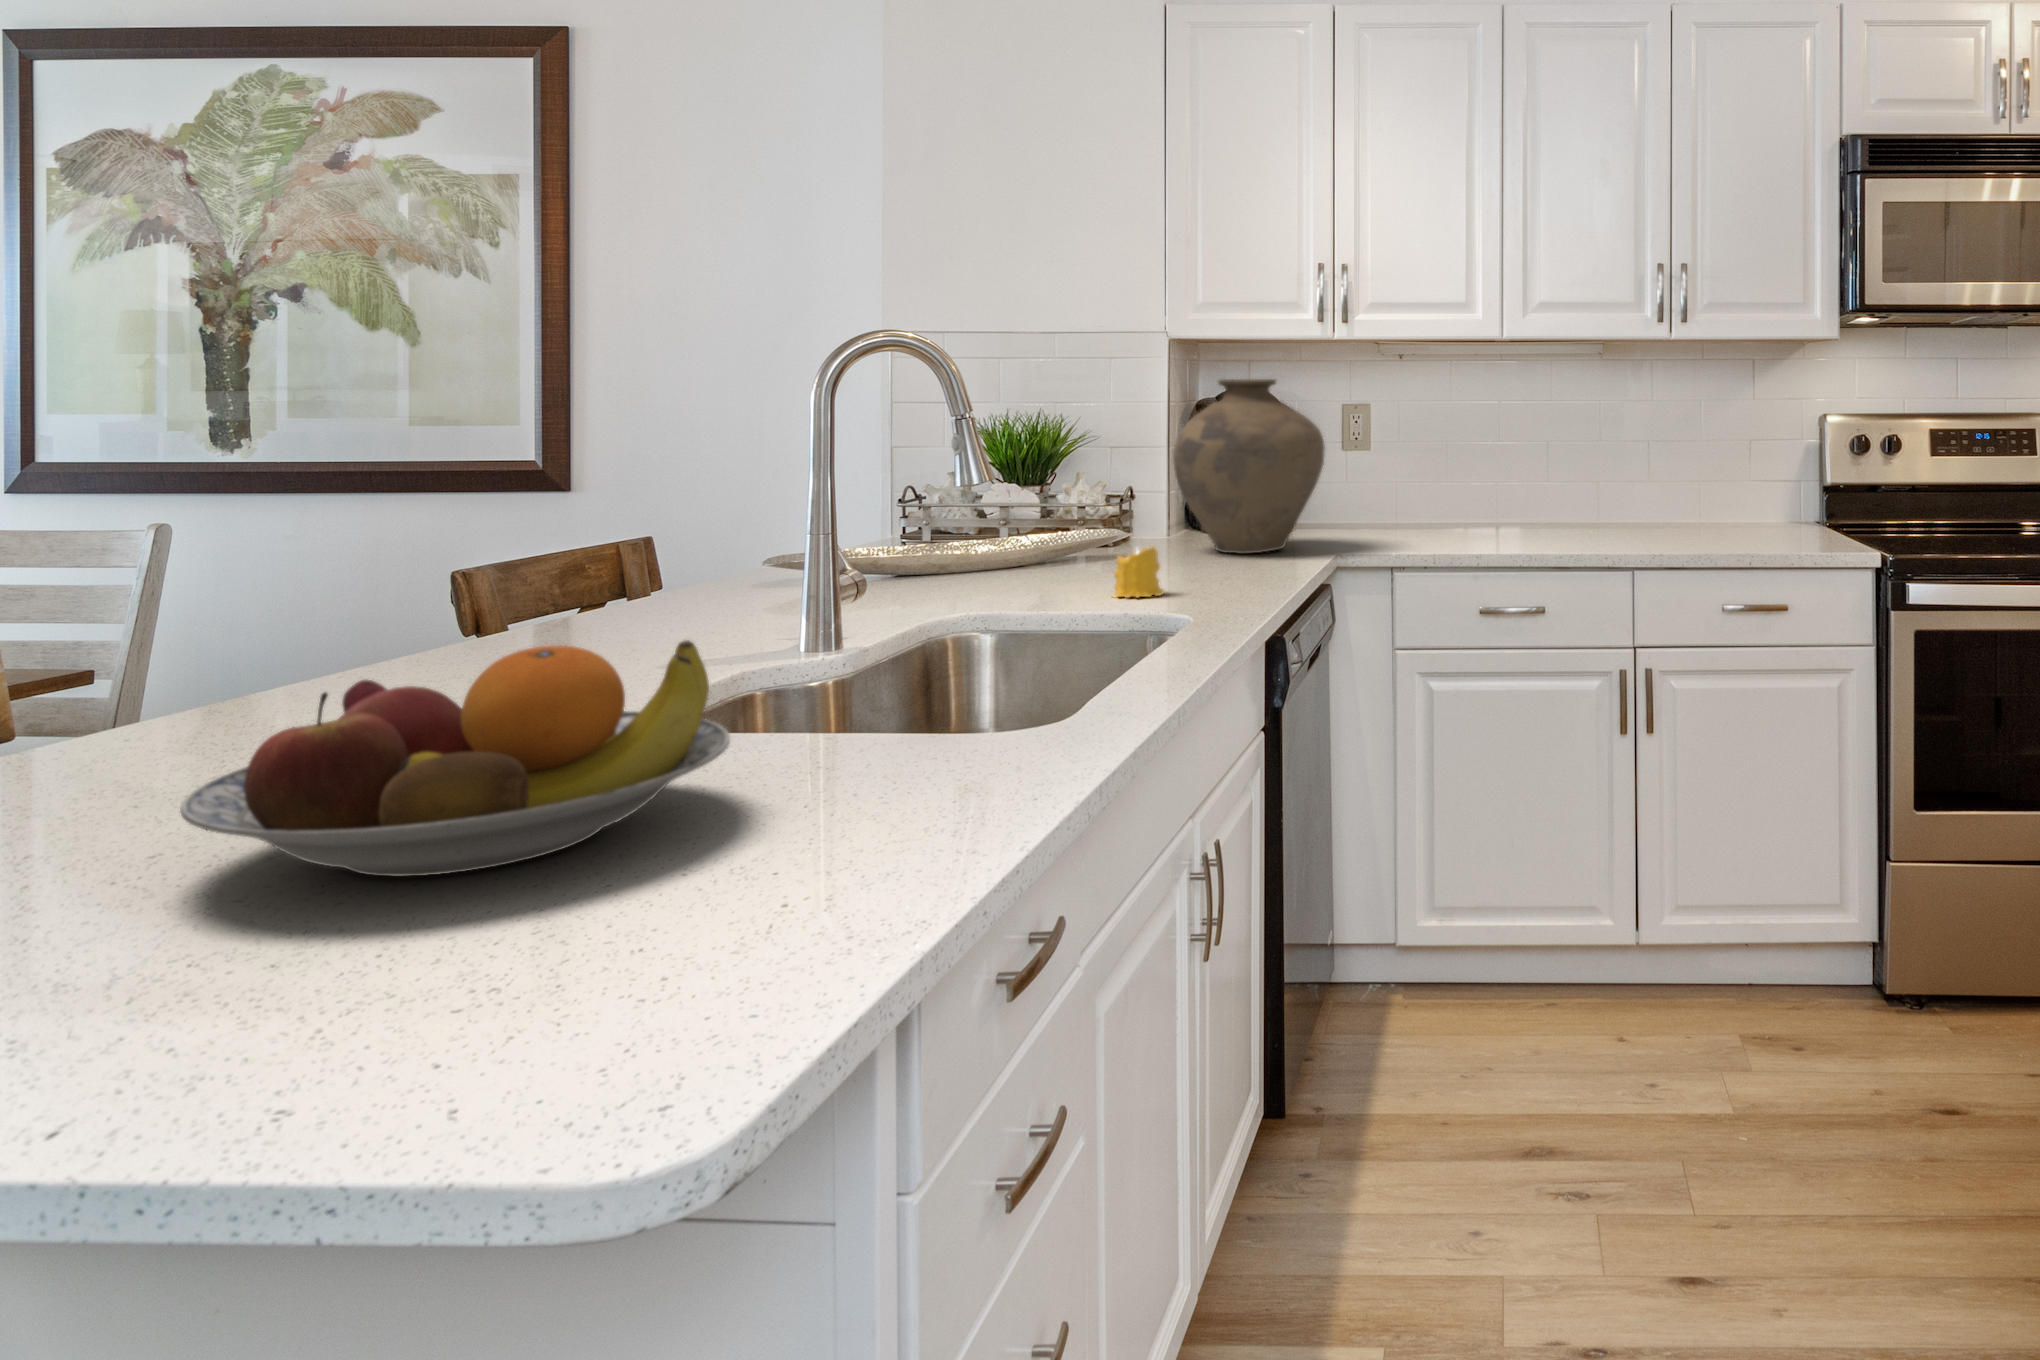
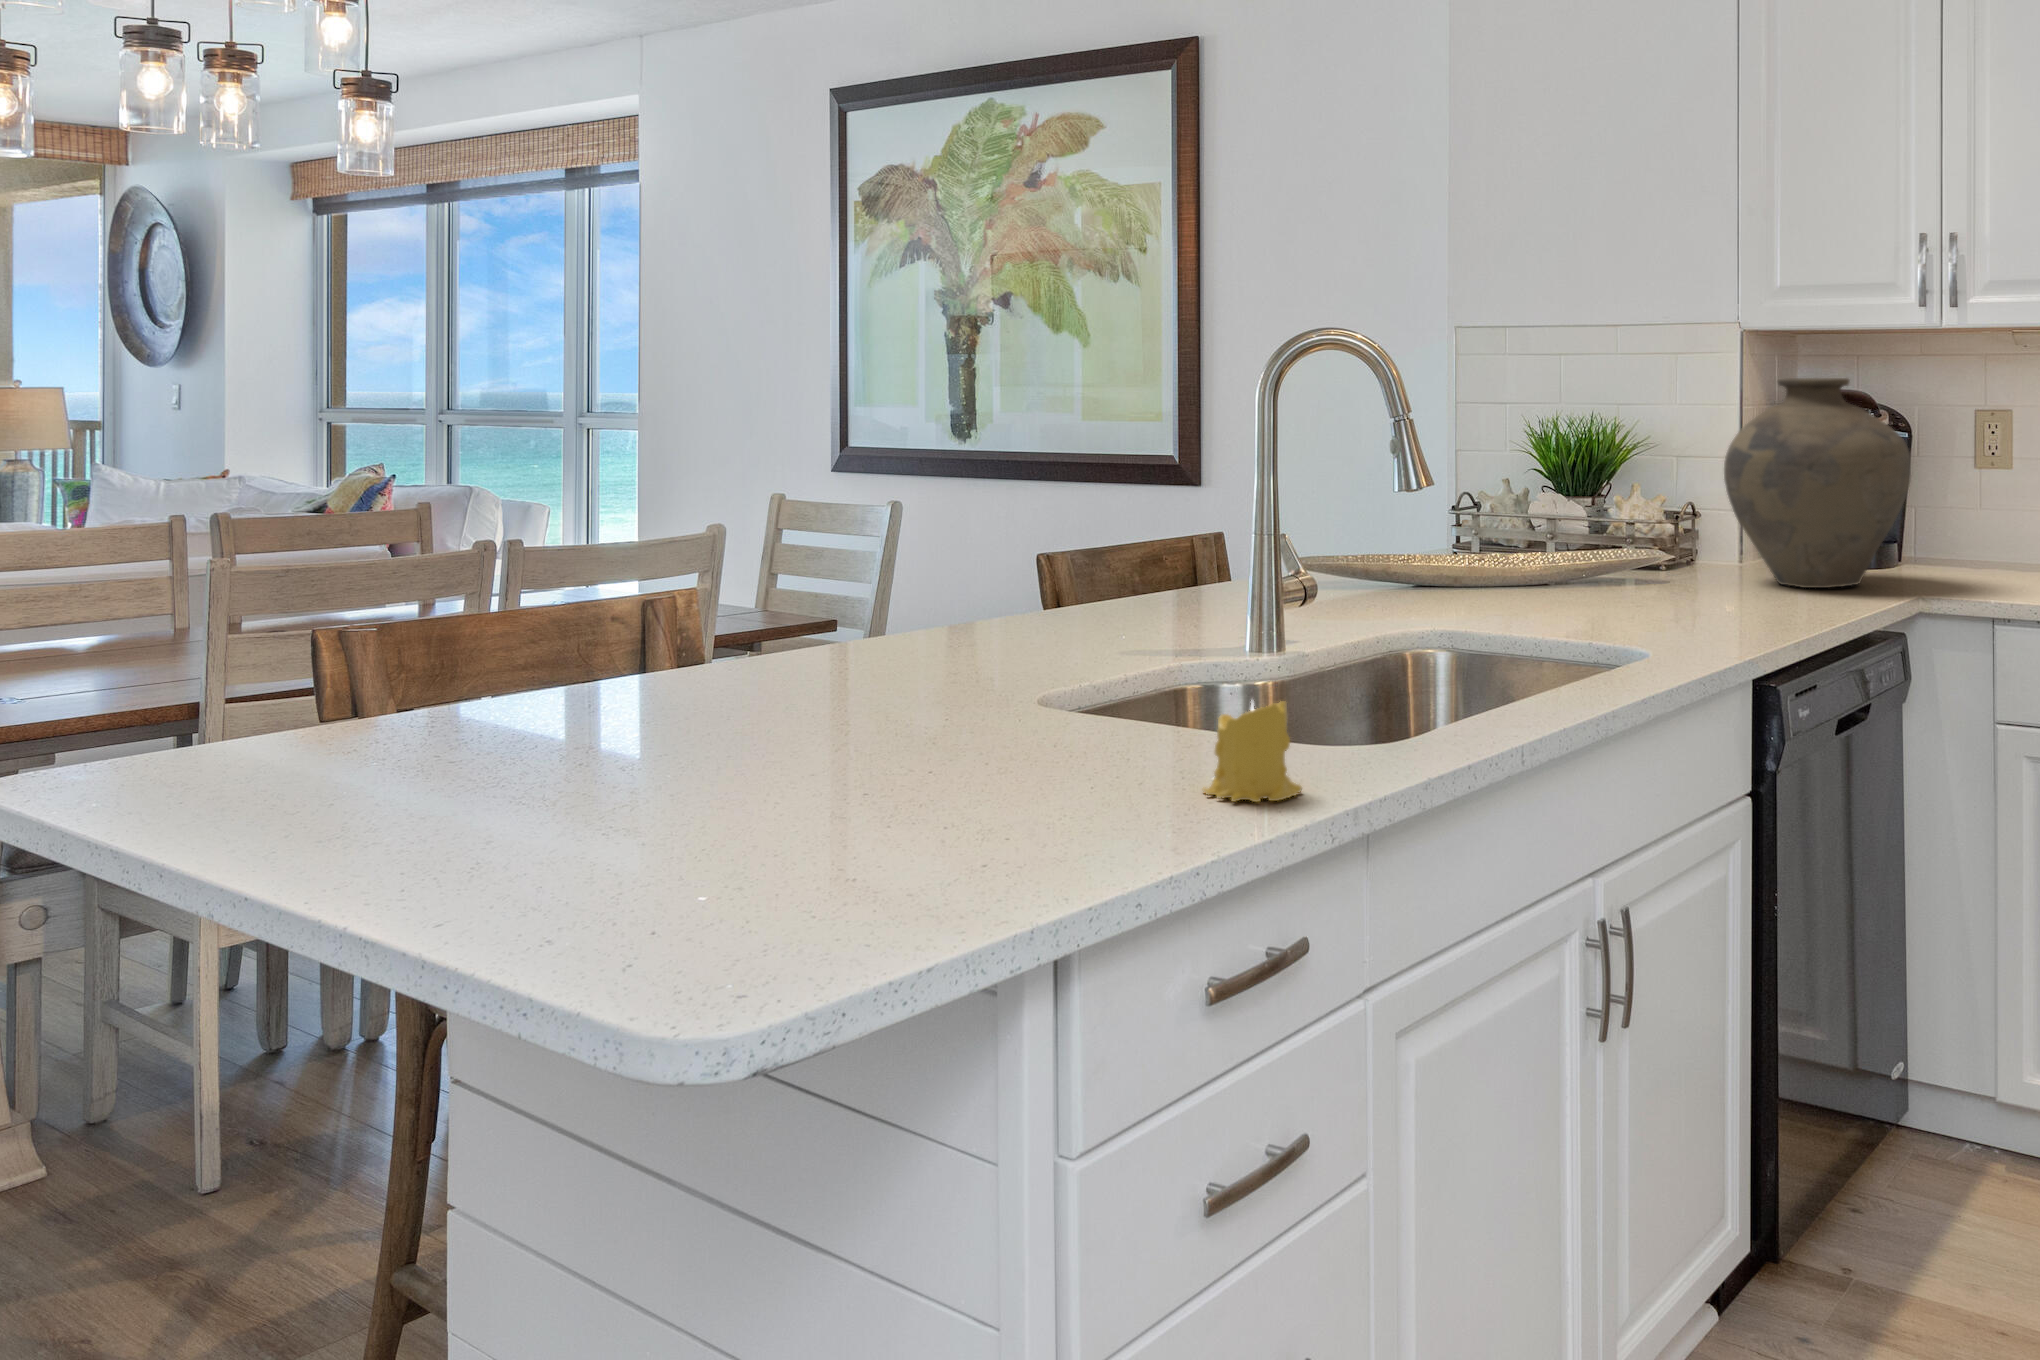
candle: present [1114,547,1164,598] -> present [1203,701,1302,802]
fruit bowl: present [180,640,730,876] -> none [646,615,1057,805]

